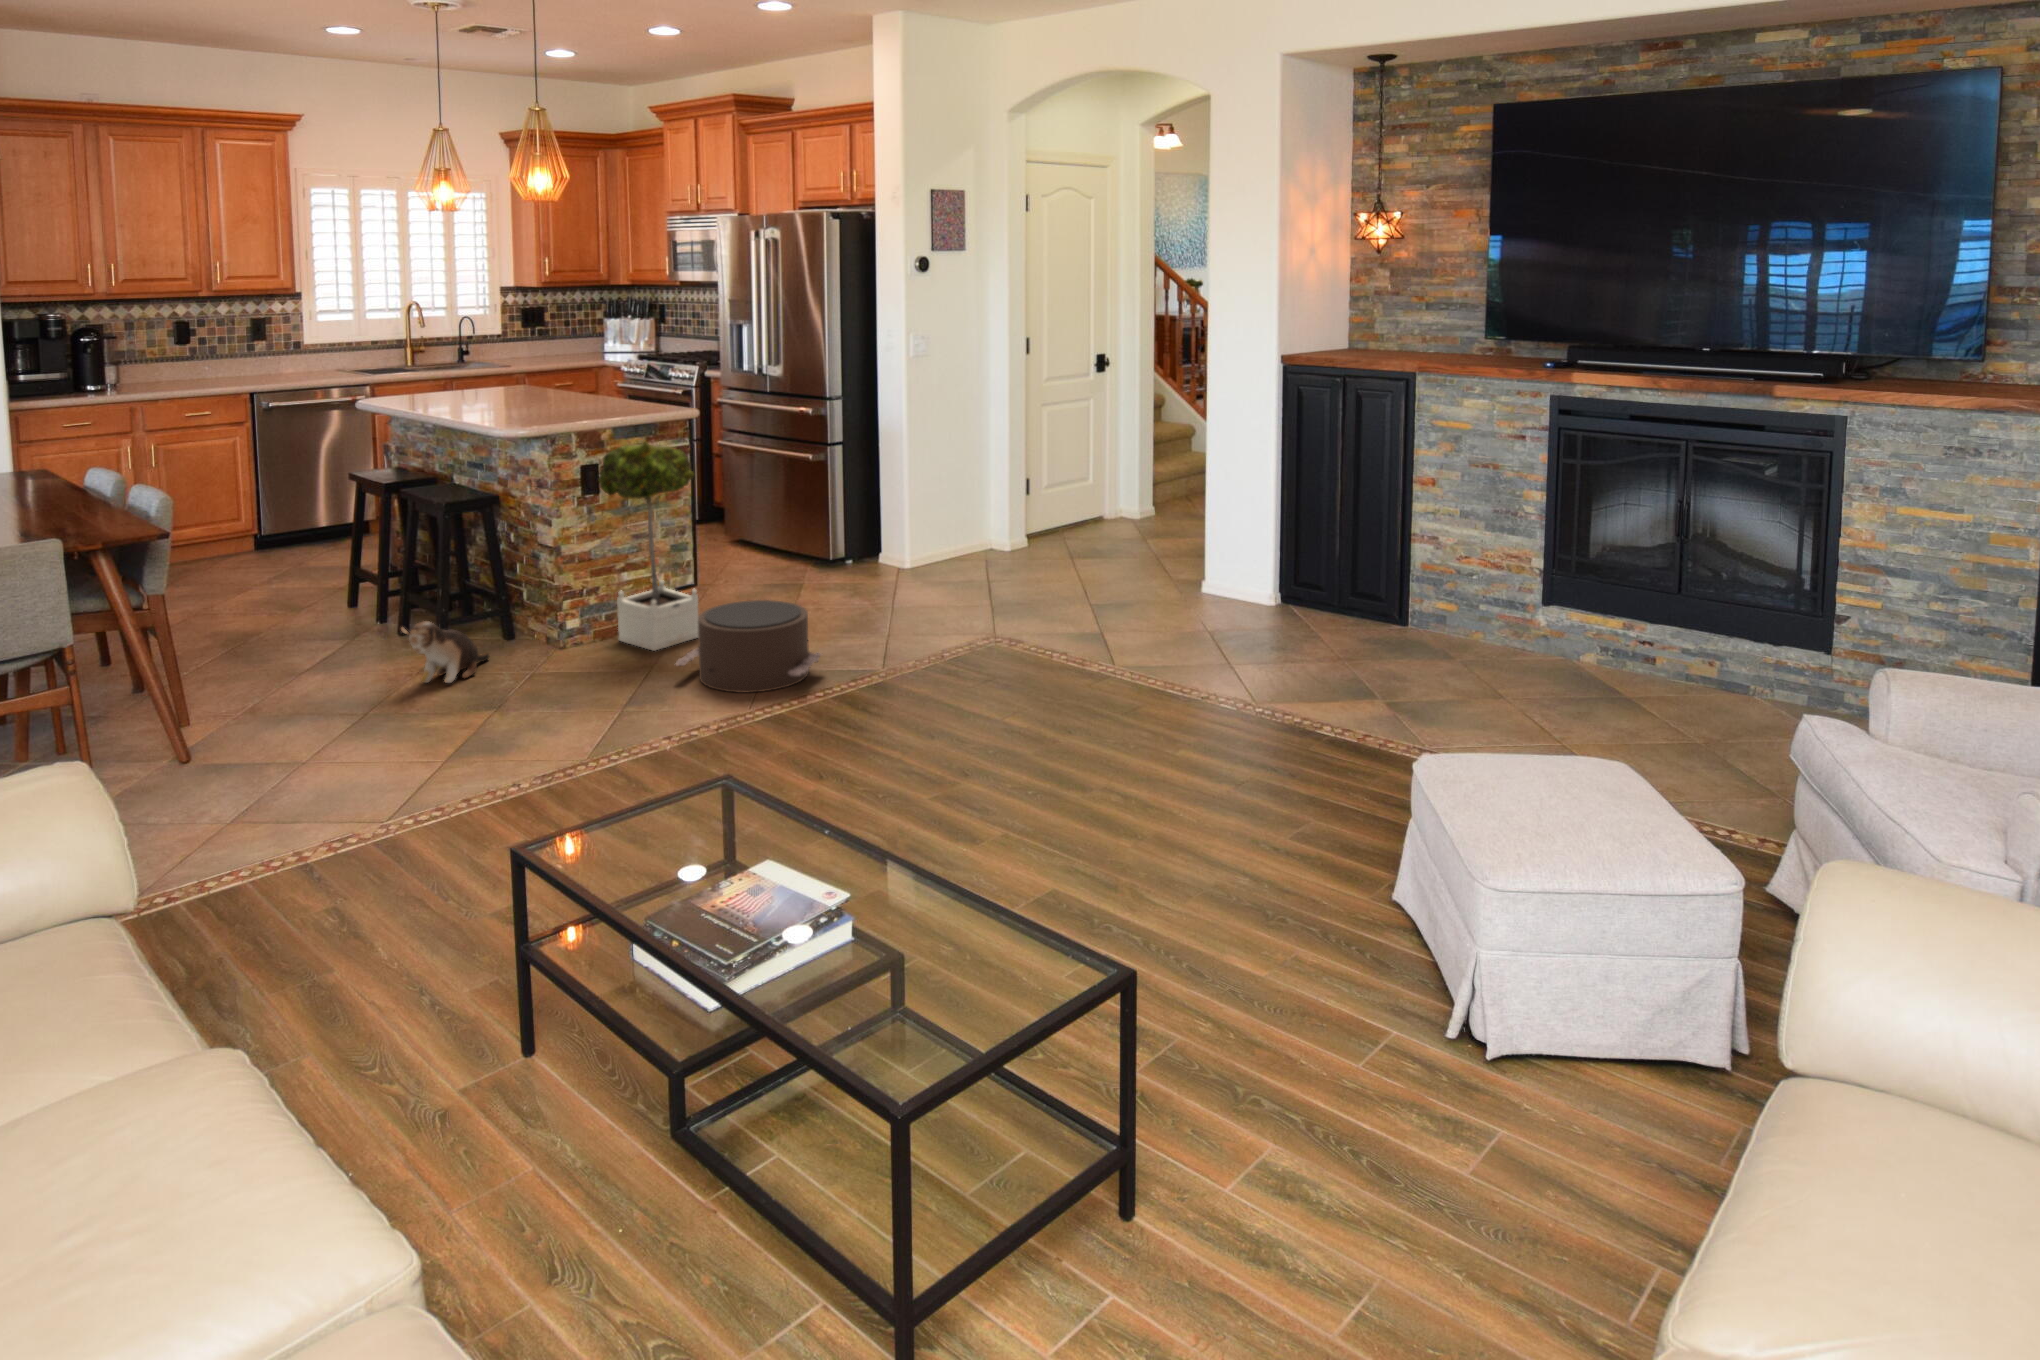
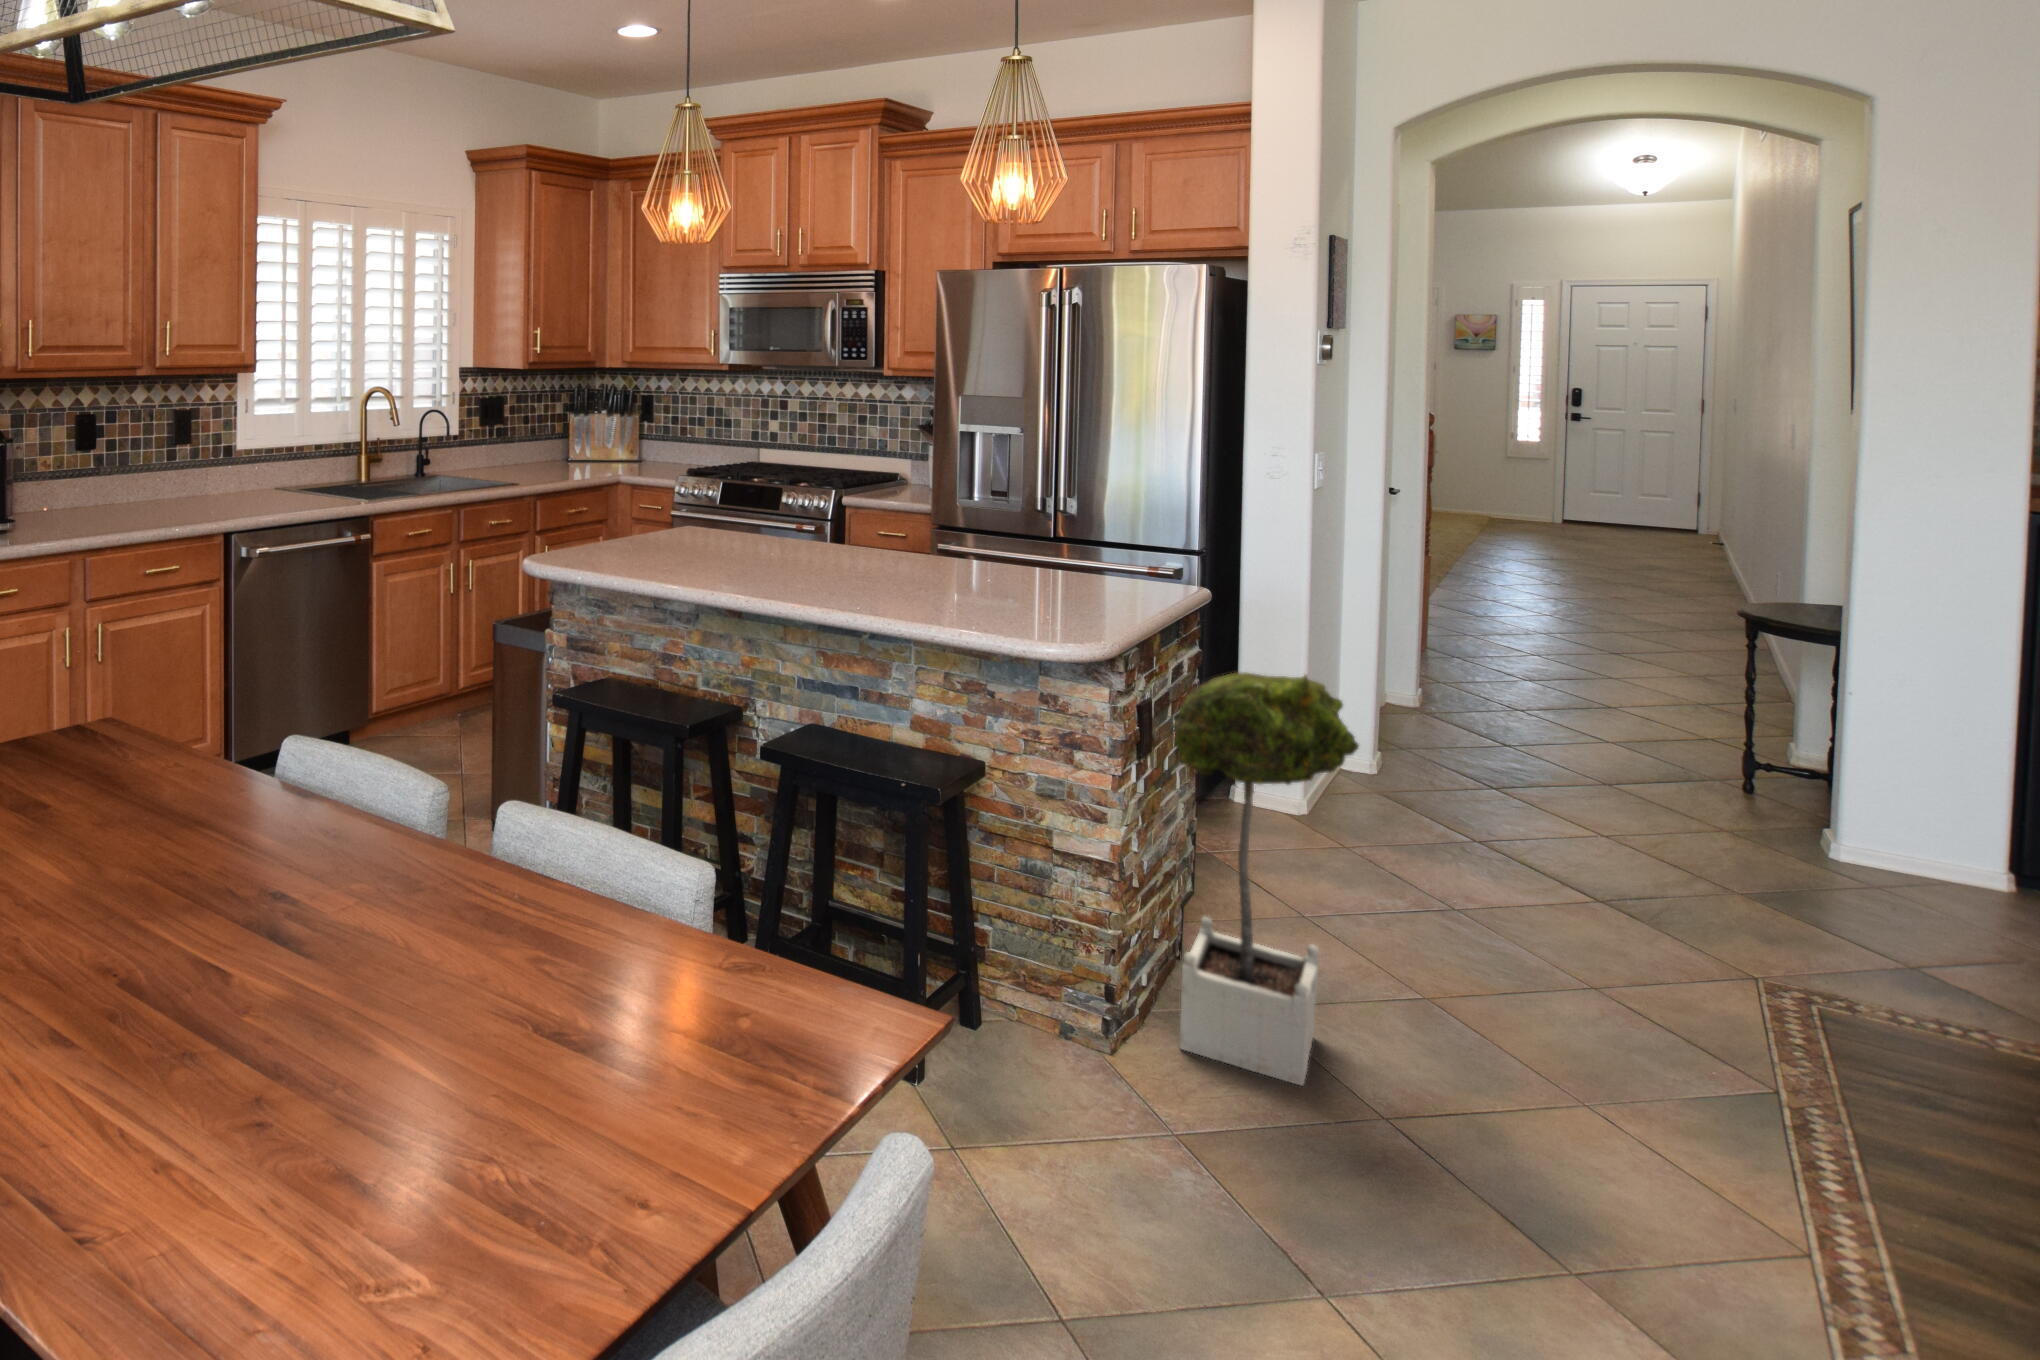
pouf: present [676,600,821,693] -> none [1474,995,1889,1259]
plush toy: present [401,621,489,683] -> none [993,1089,1086,1232]

